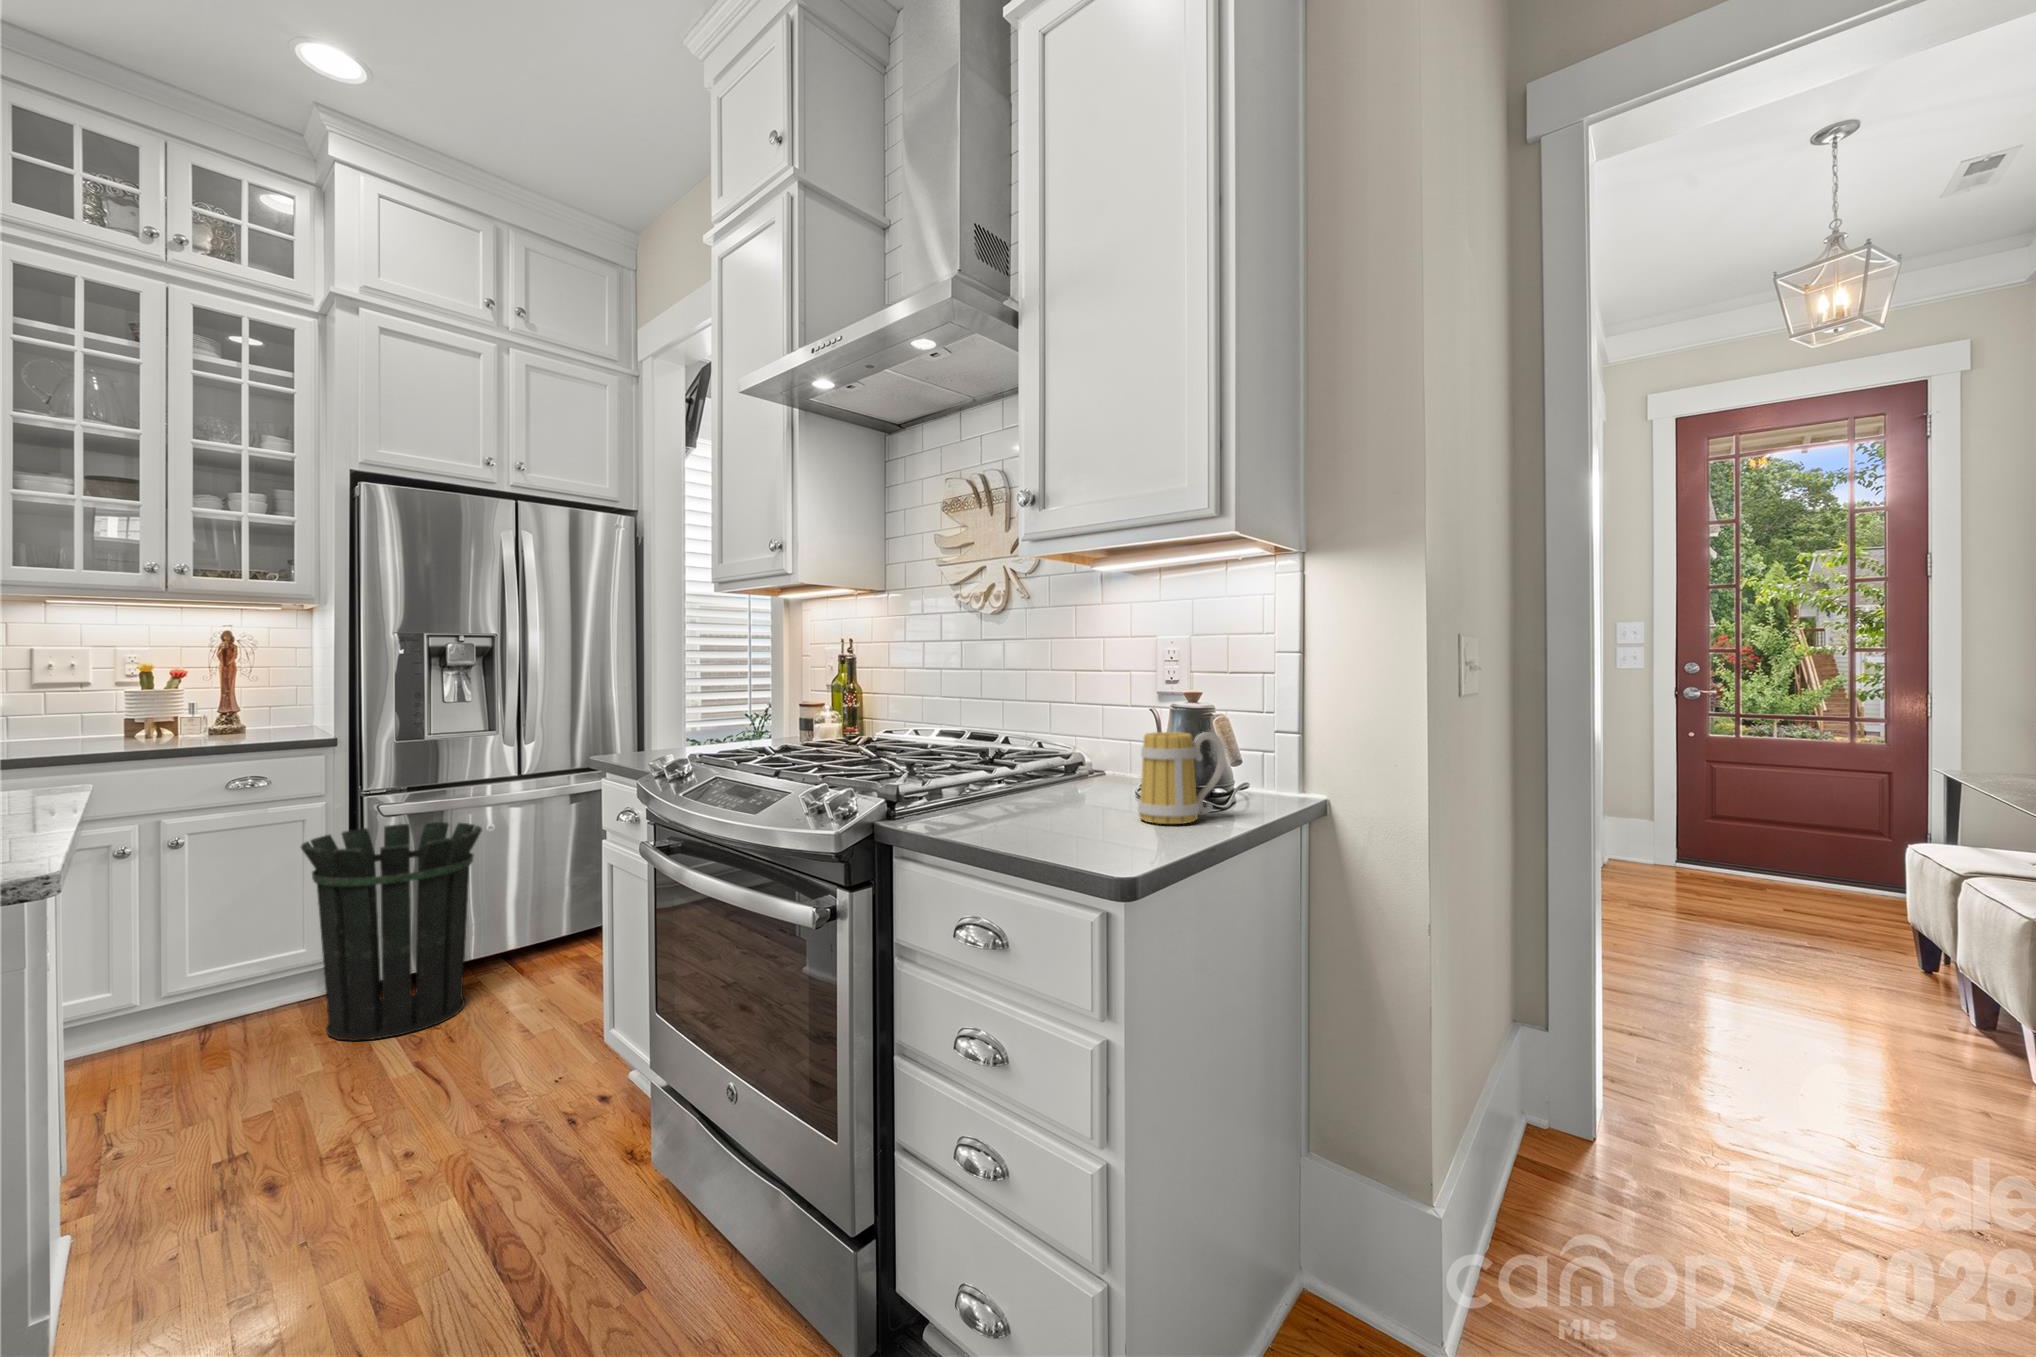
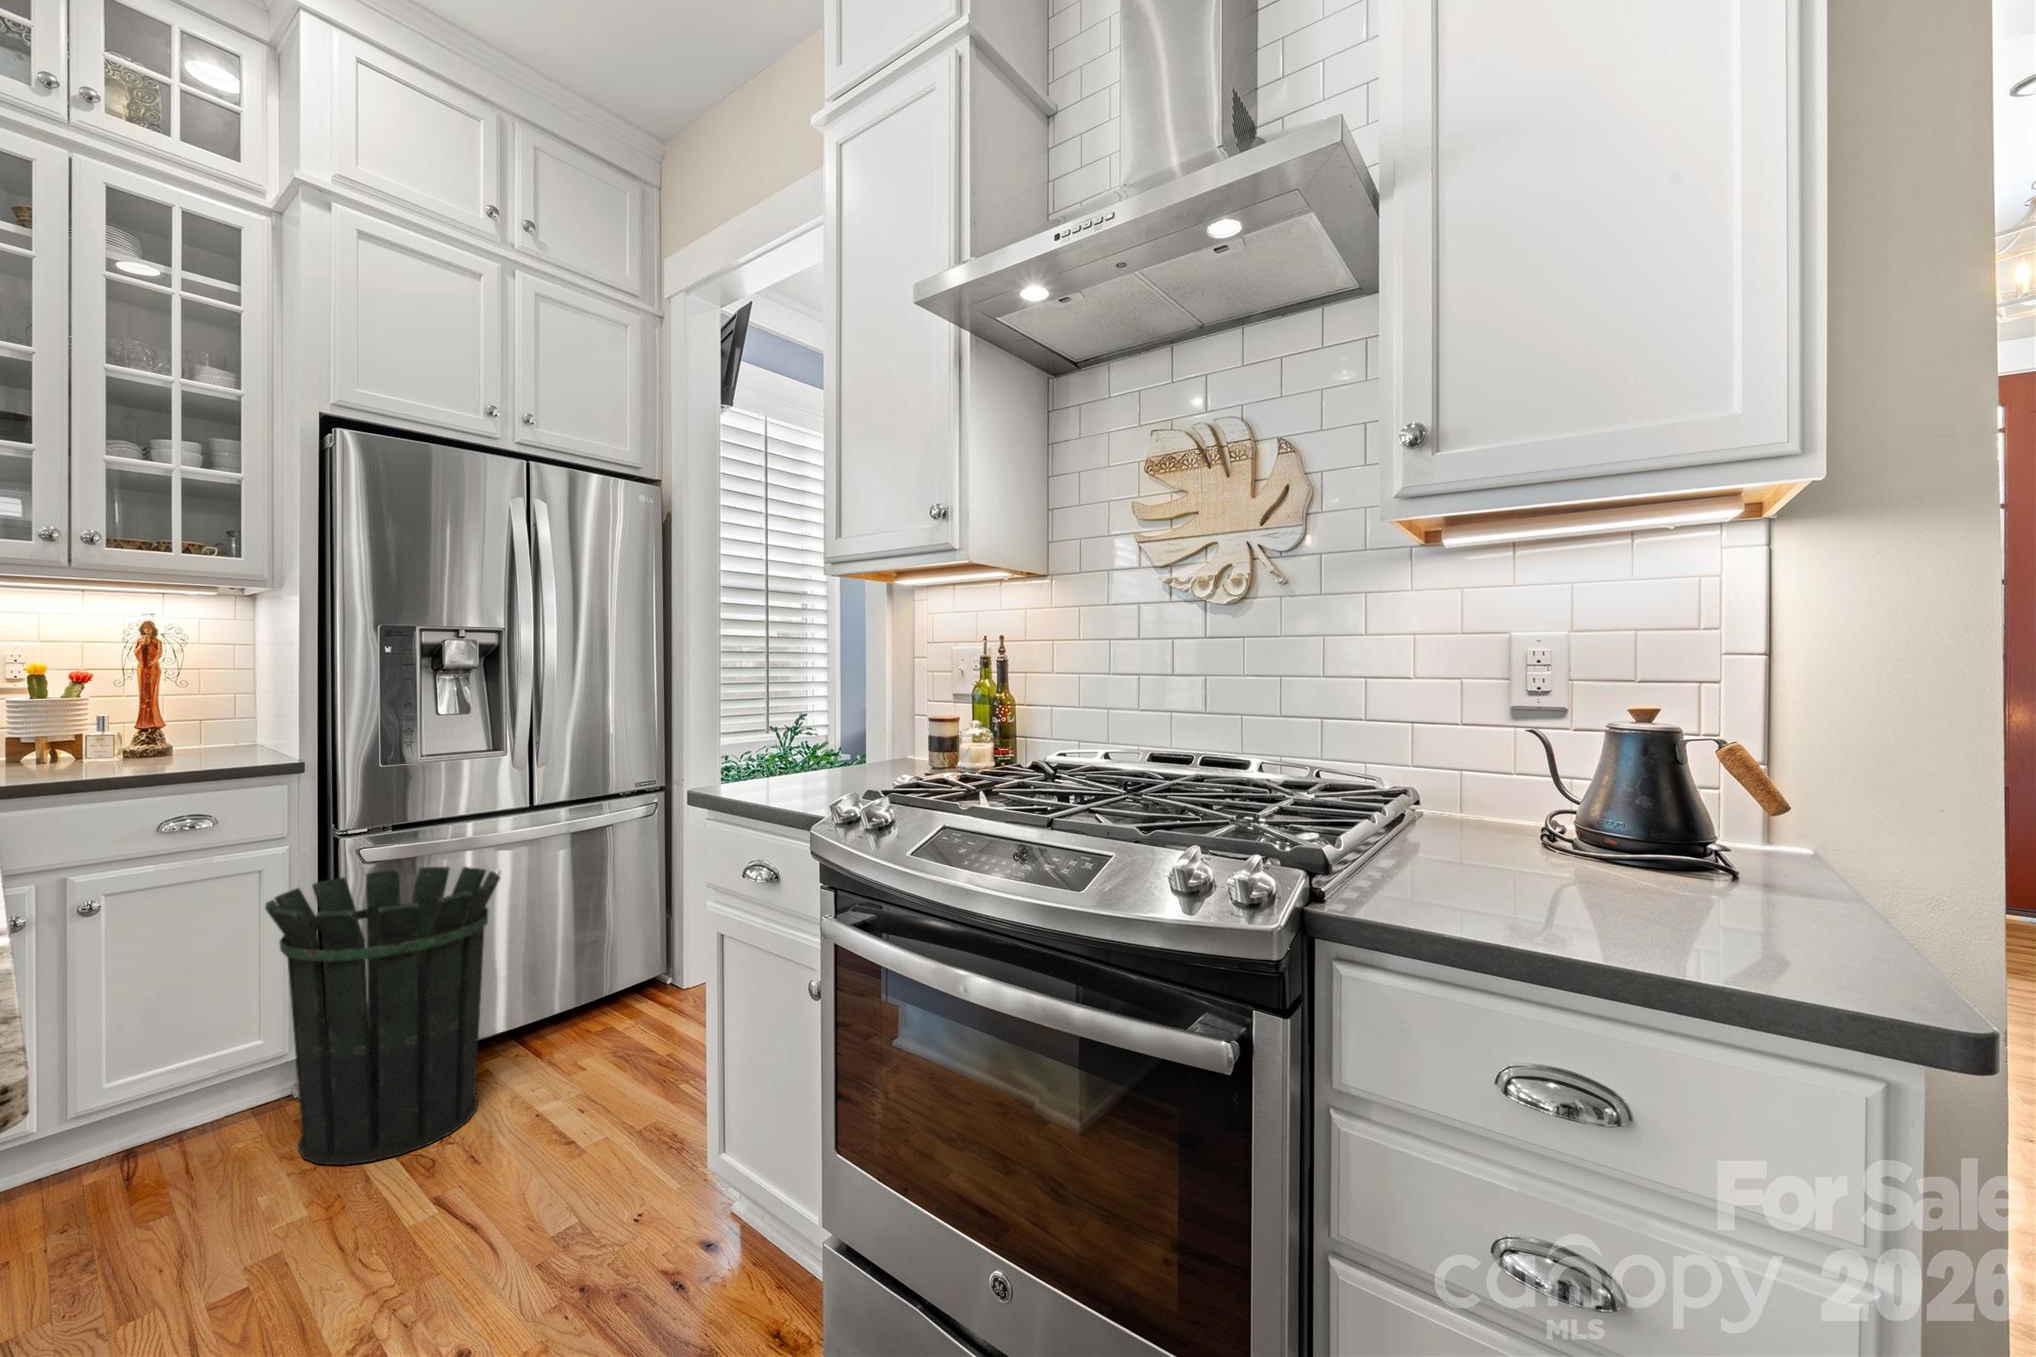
mug: present [1138,732,1225,824] -> none [1664,772,1791,911]

